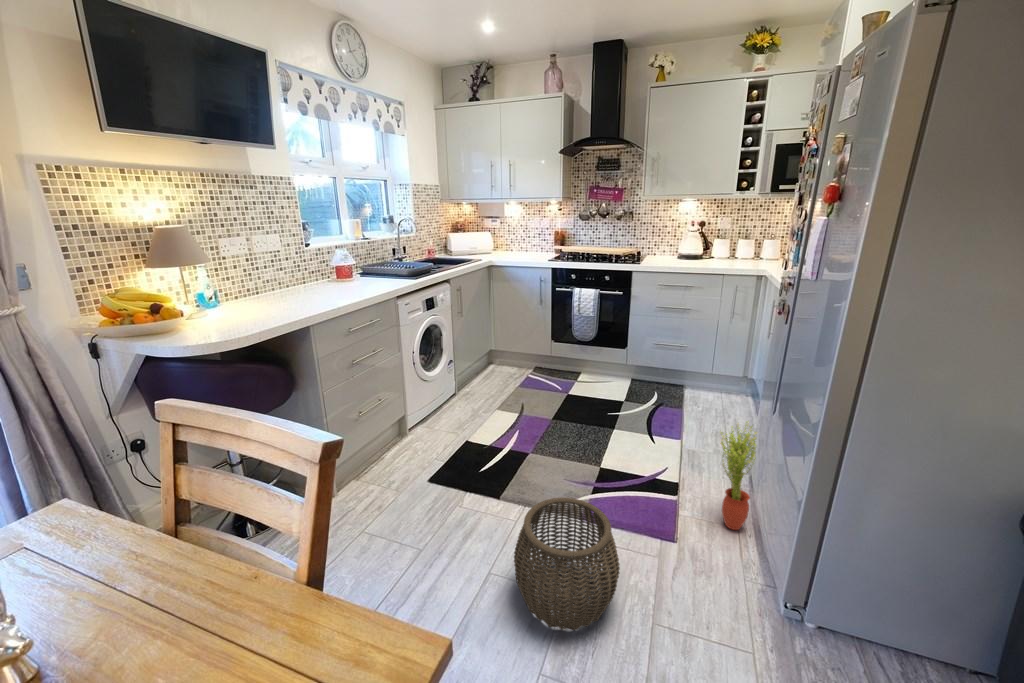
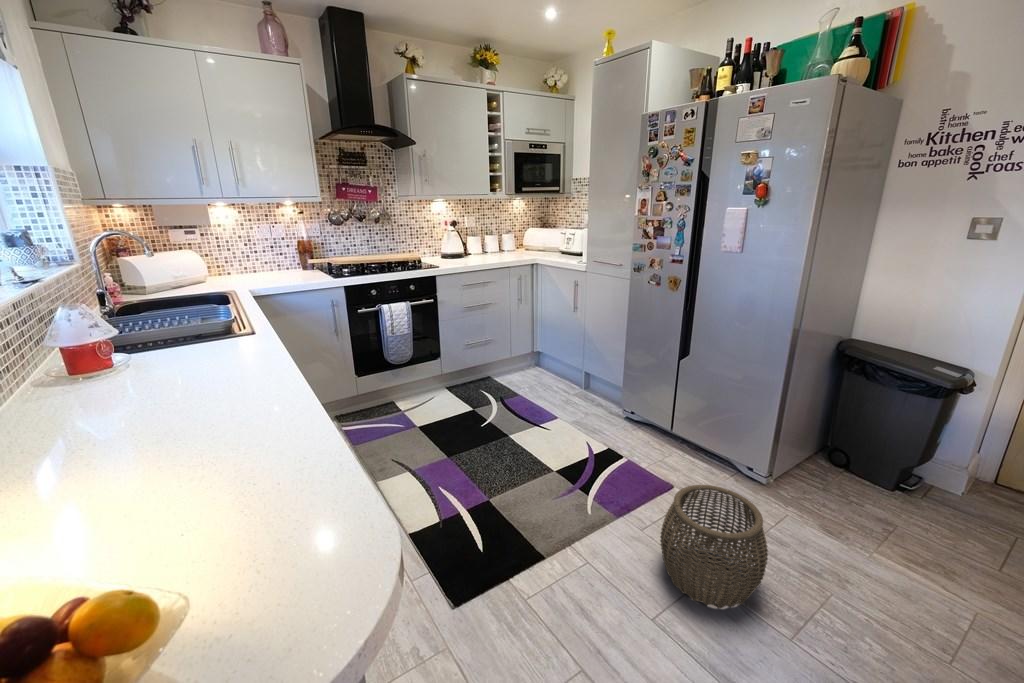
potted plant: present [720,422,757,530] -> none [656,374,693,460]

